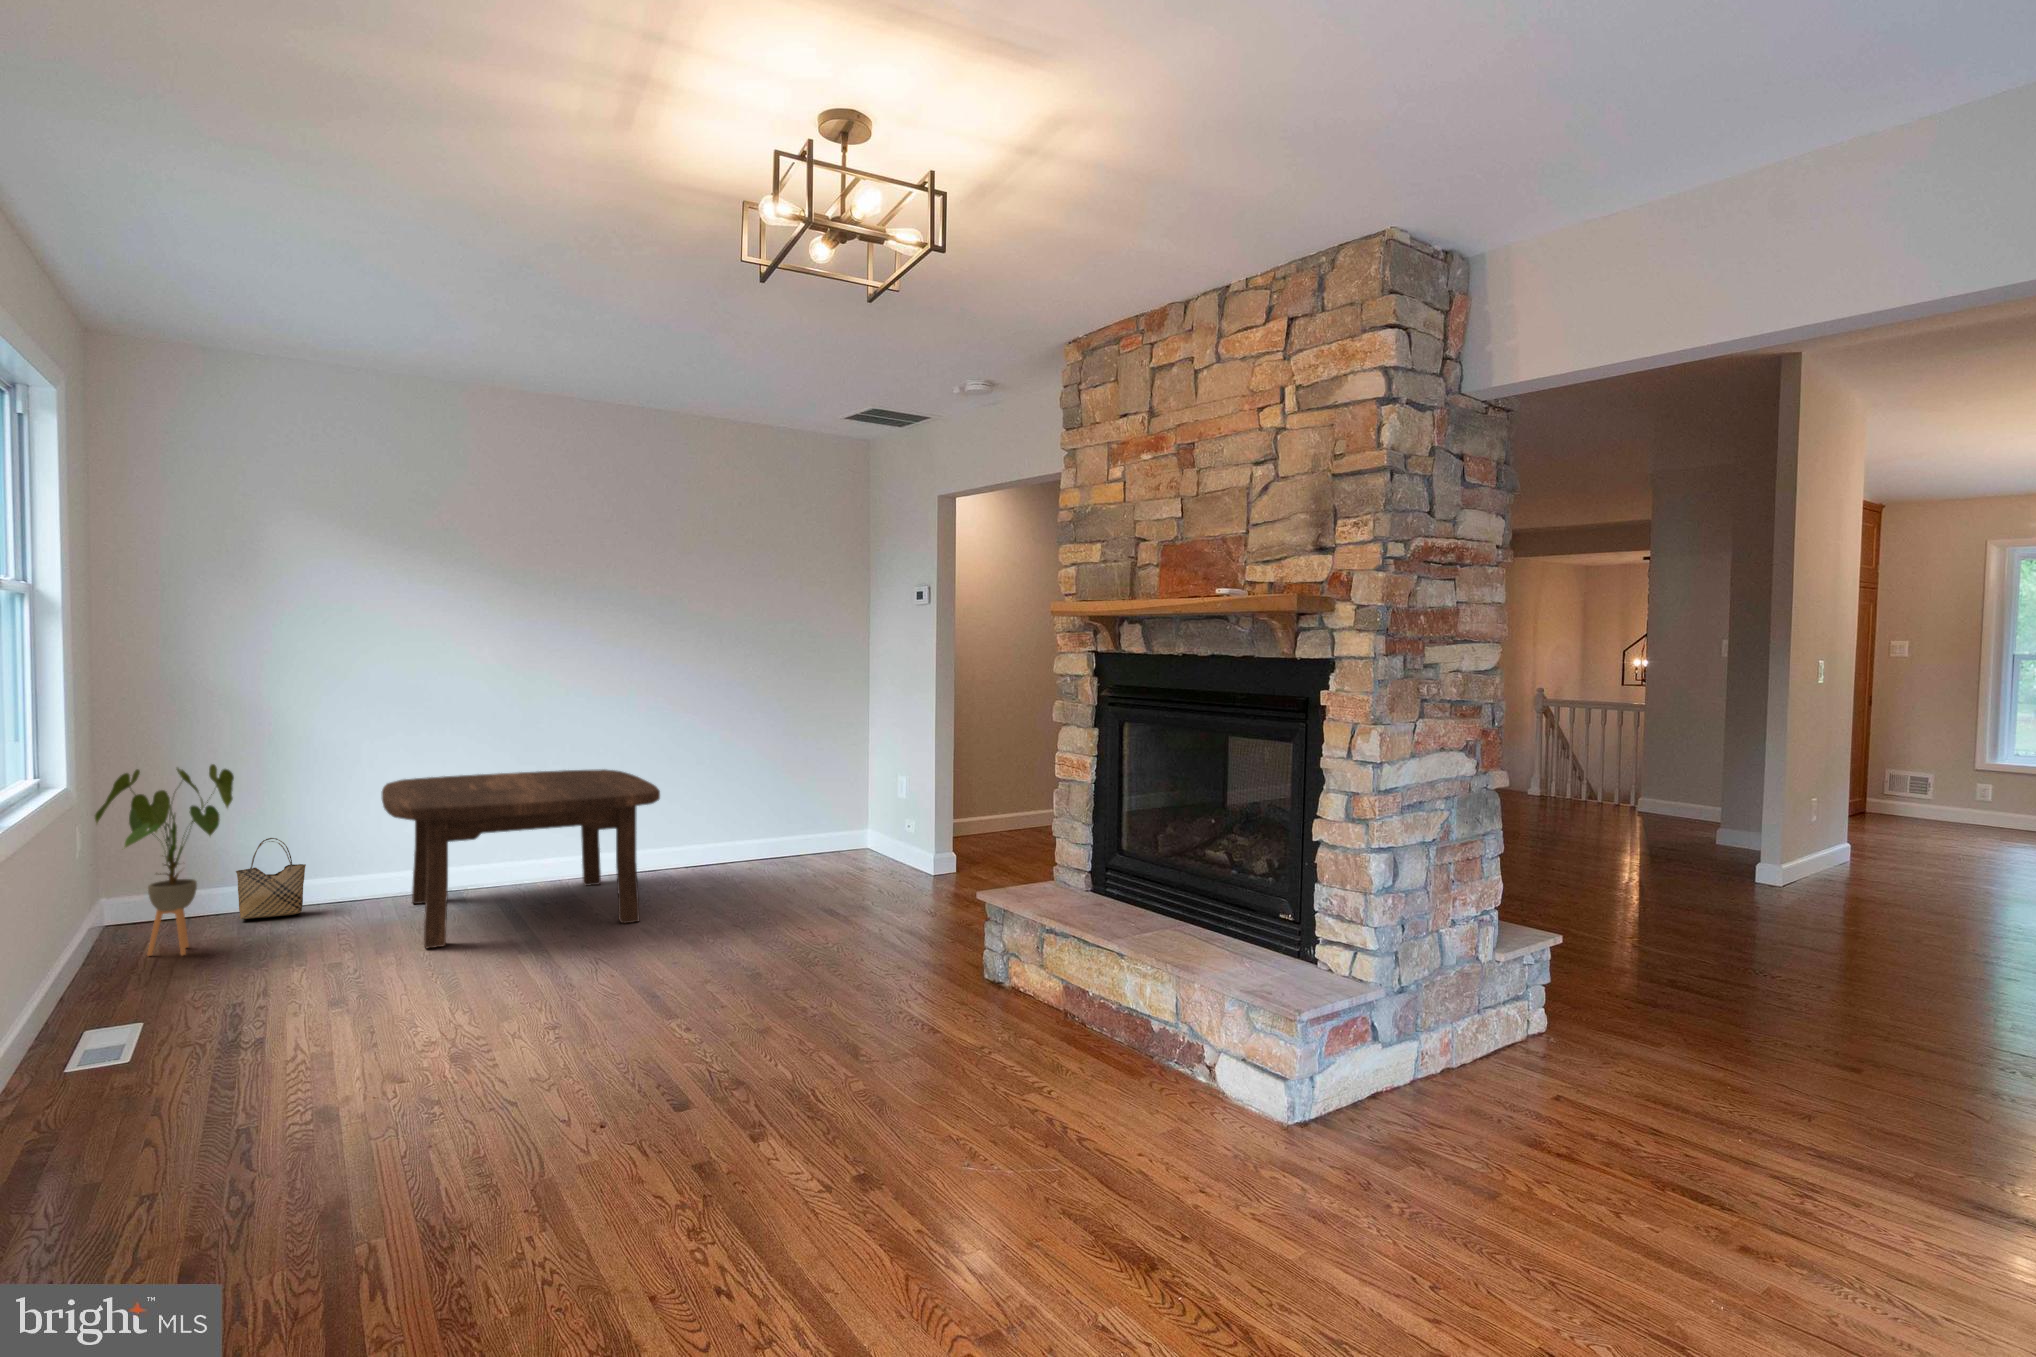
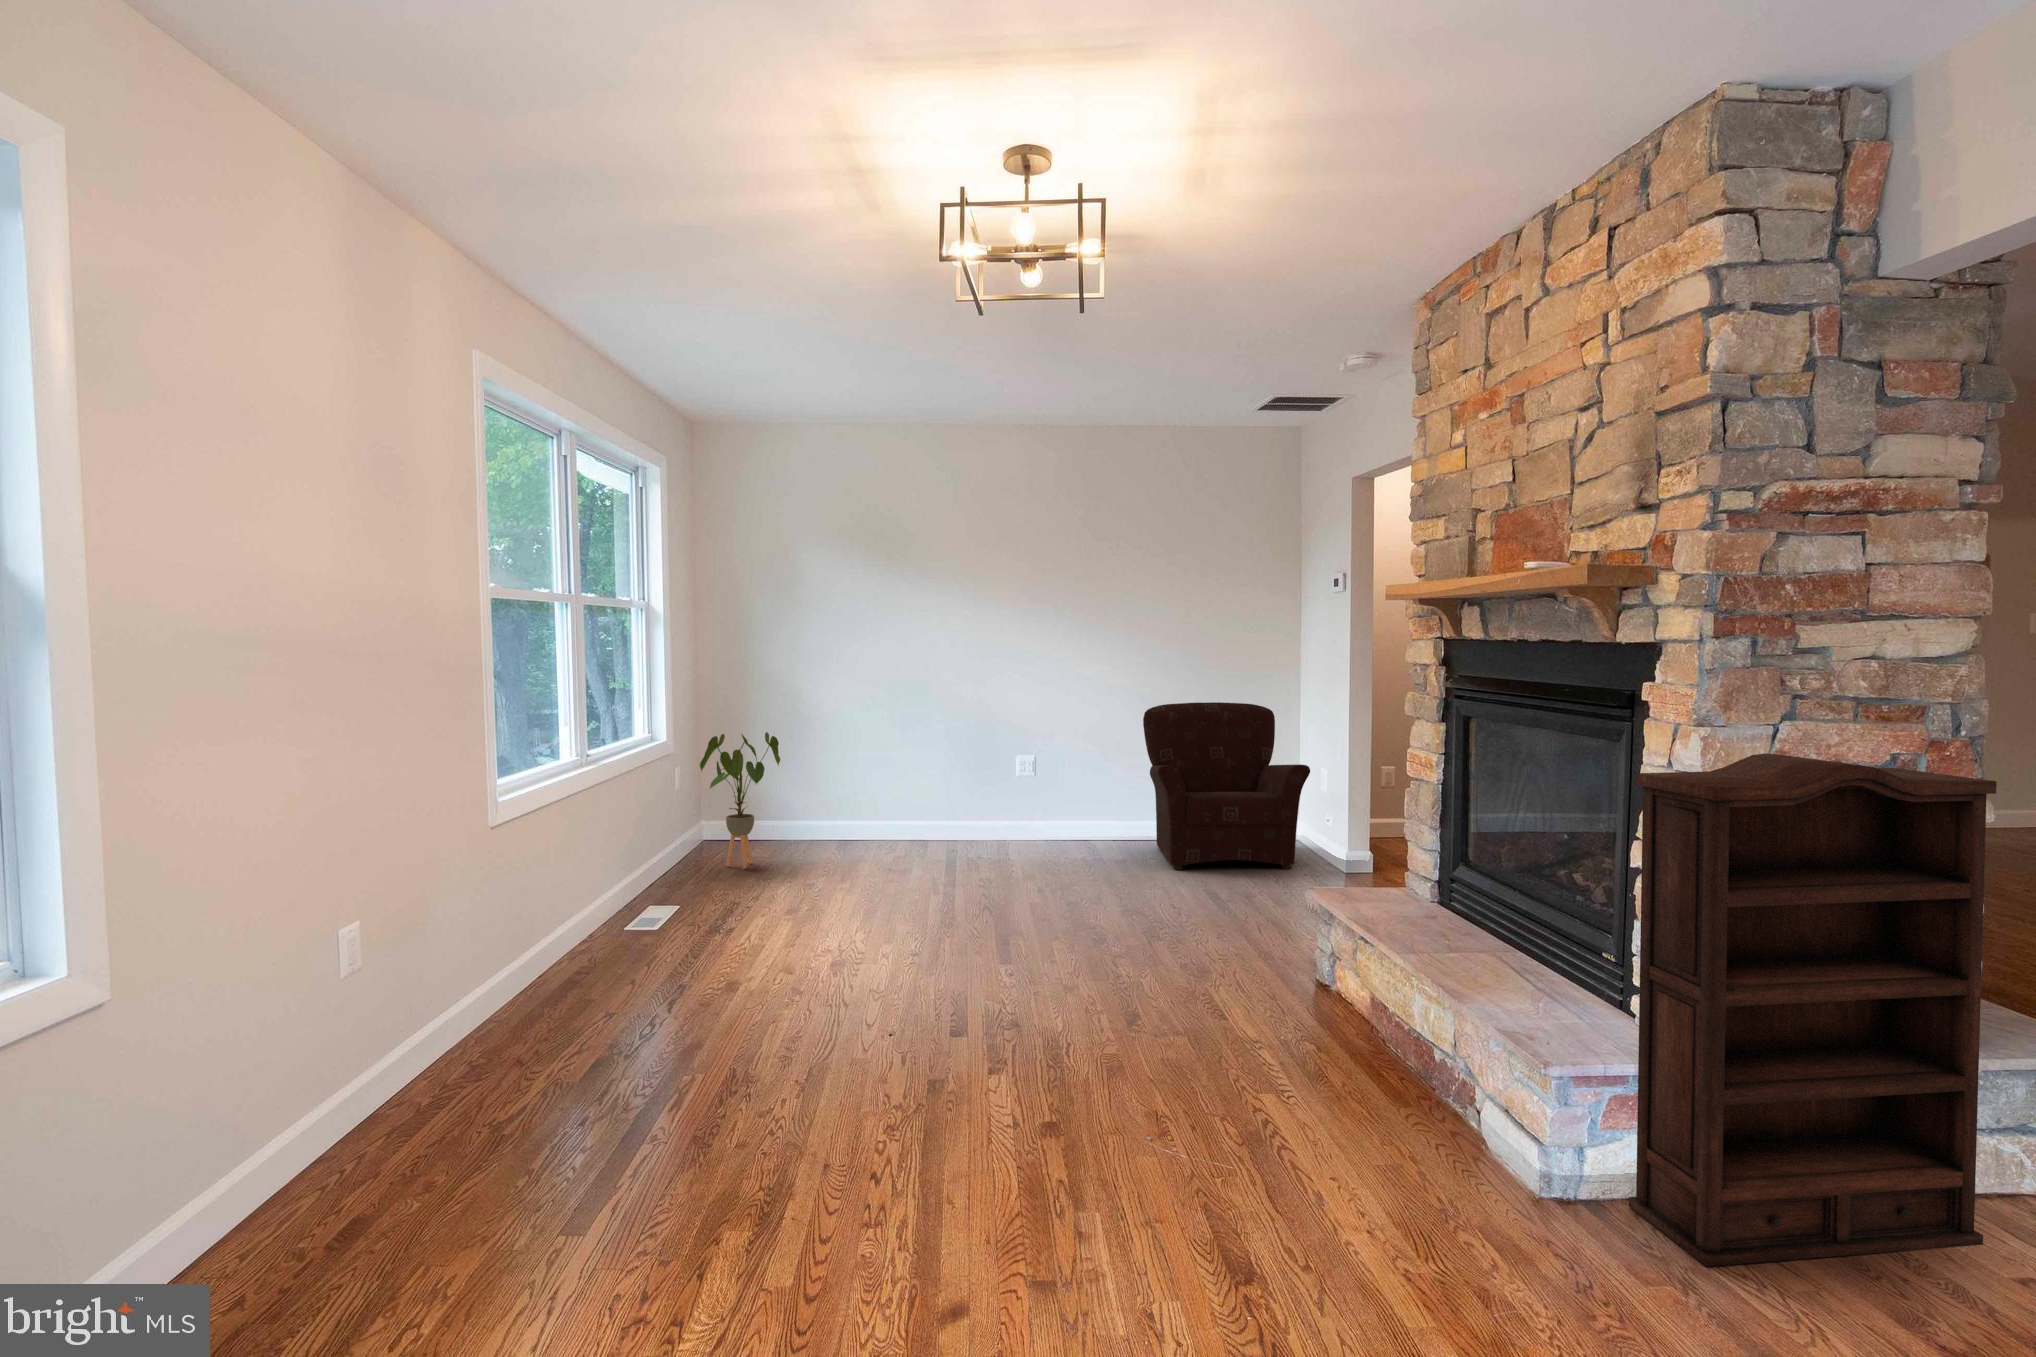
armchair: none [716,713,903,891] -> present [1143,702,1310,869]
bookshelf: none [1352,746,1549,1148] -> present [1629,753,1997,1267]
coffee table: present [382,769,660,948] -> none [863,749,1068,884]
woven basket: present [236,838,306,919] -> none [789,789,832,848]

